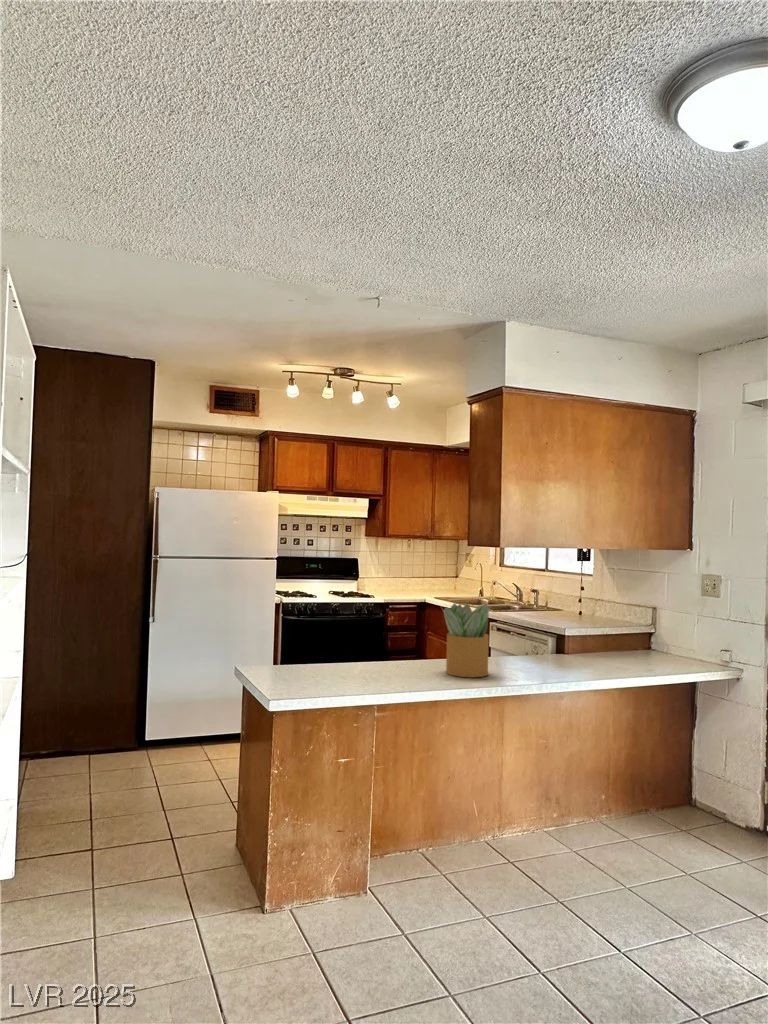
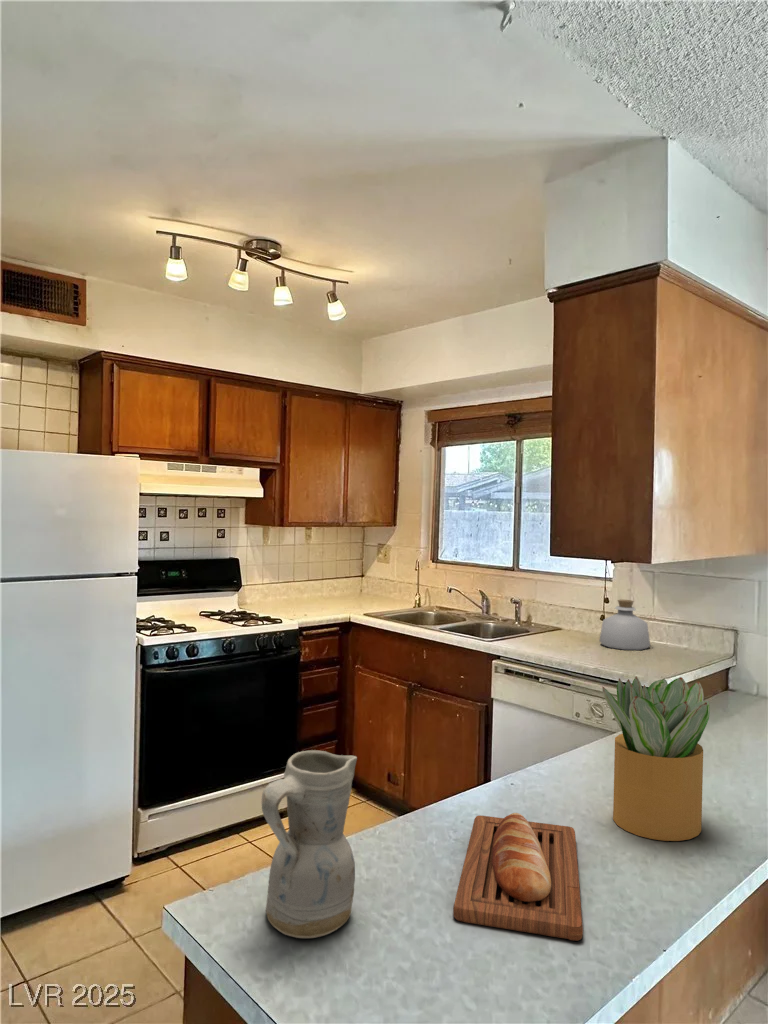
bottle: none [564,585,598,619] -> present [599,600,650,650]
ceramic pitcher: none [262,613,303,676] -> present [262,750,357,938]
bread loaf: none [334,657,417,686] -> present [453,813,583,941]

